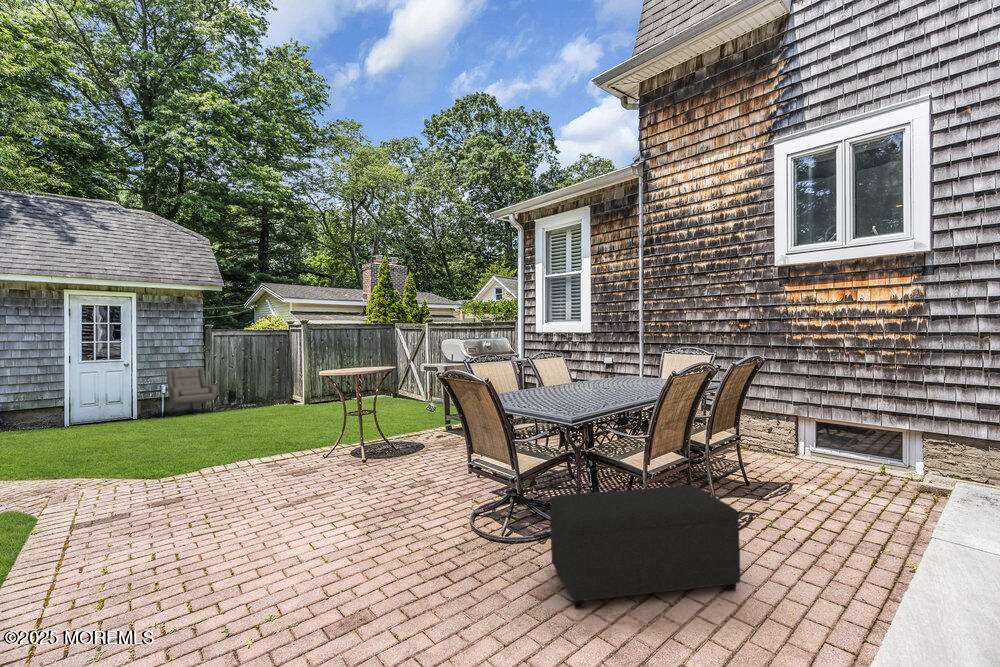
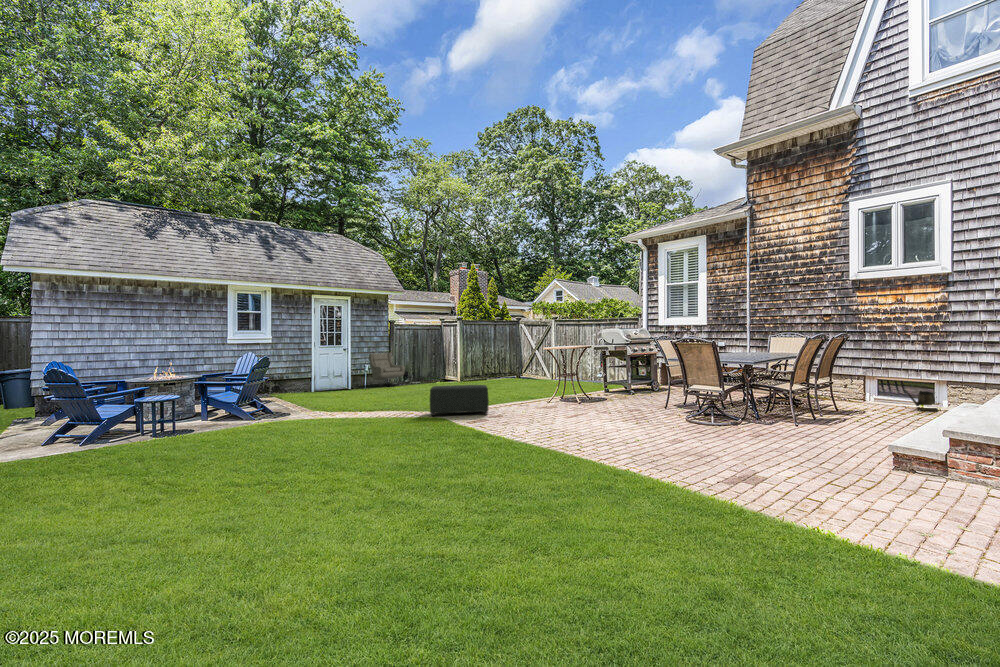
watering can: none [853,446,910,483] -> present [904,390,938,411]
ottoman: present [550,485,740,608] -> present [430,385,489,416]

